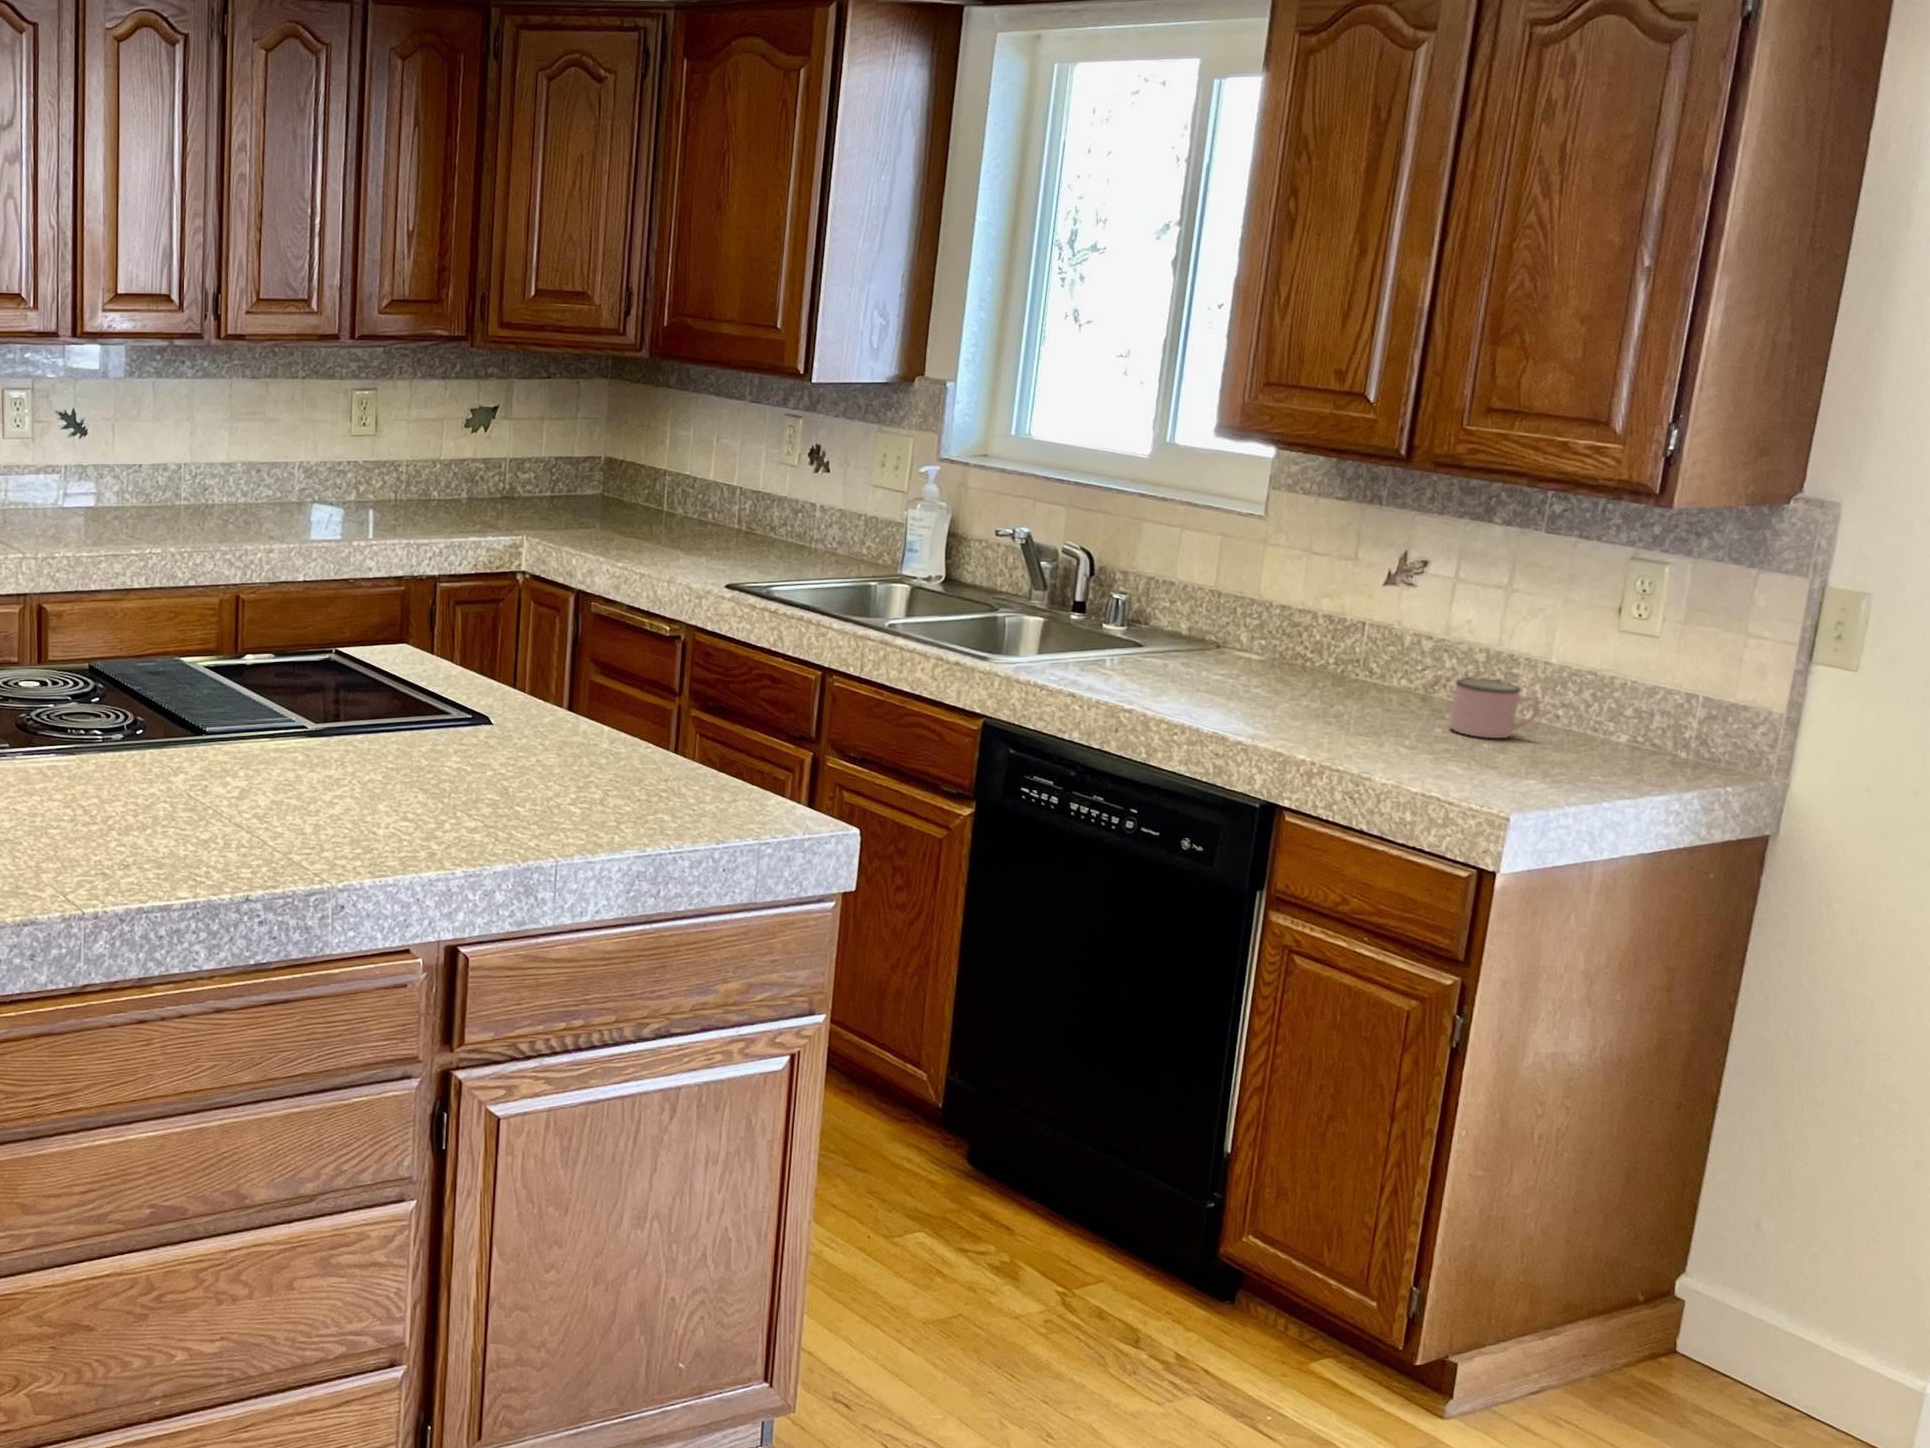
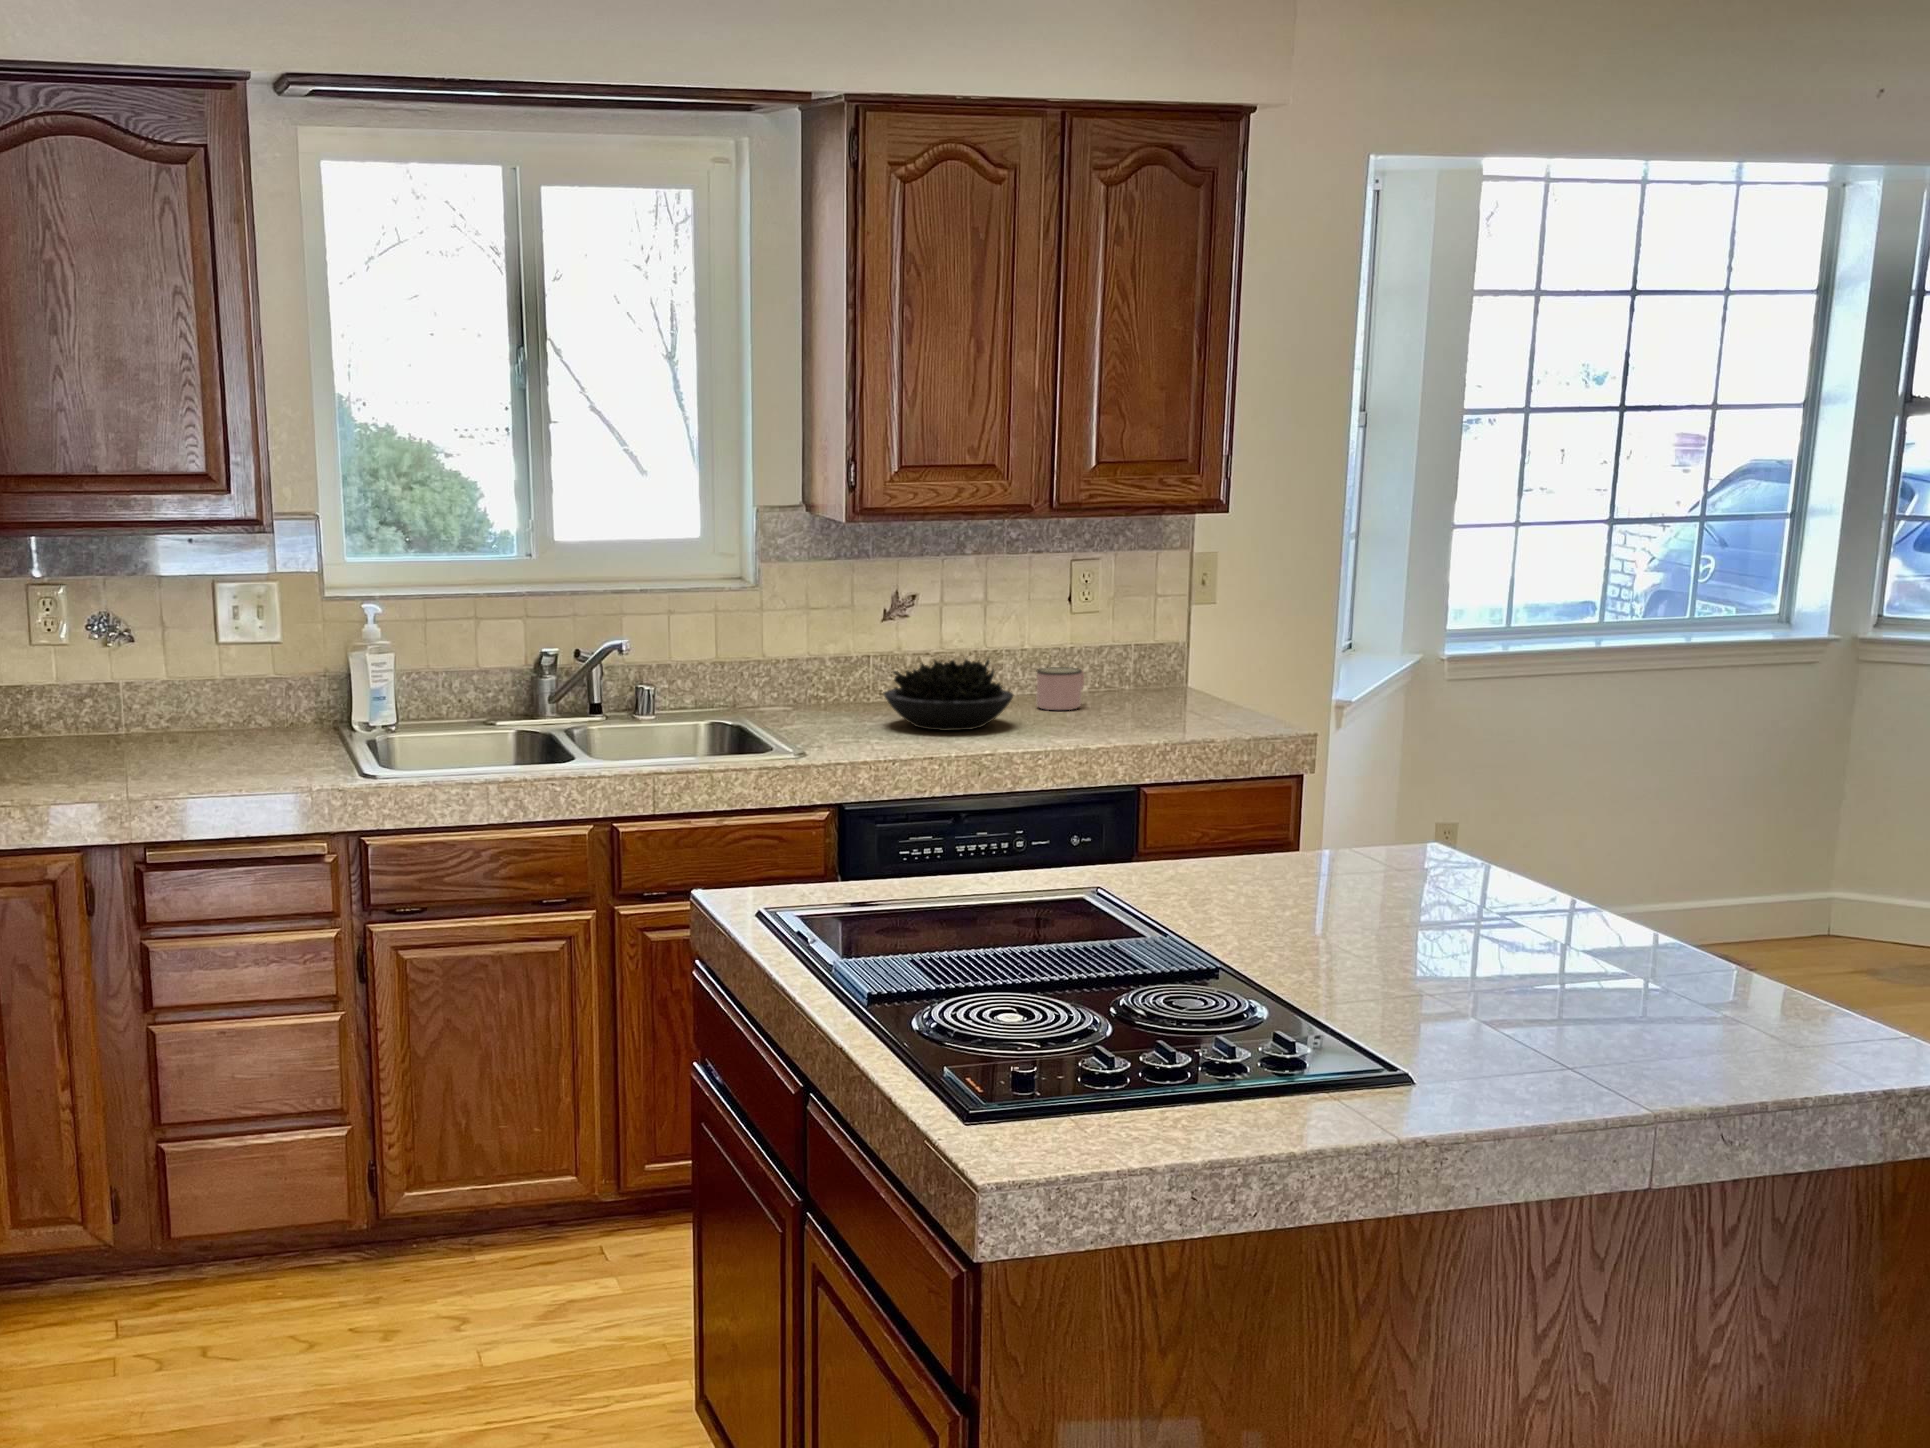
succulent plant: none [1187,616,1350,707] -> present [884,659,1013,731]

